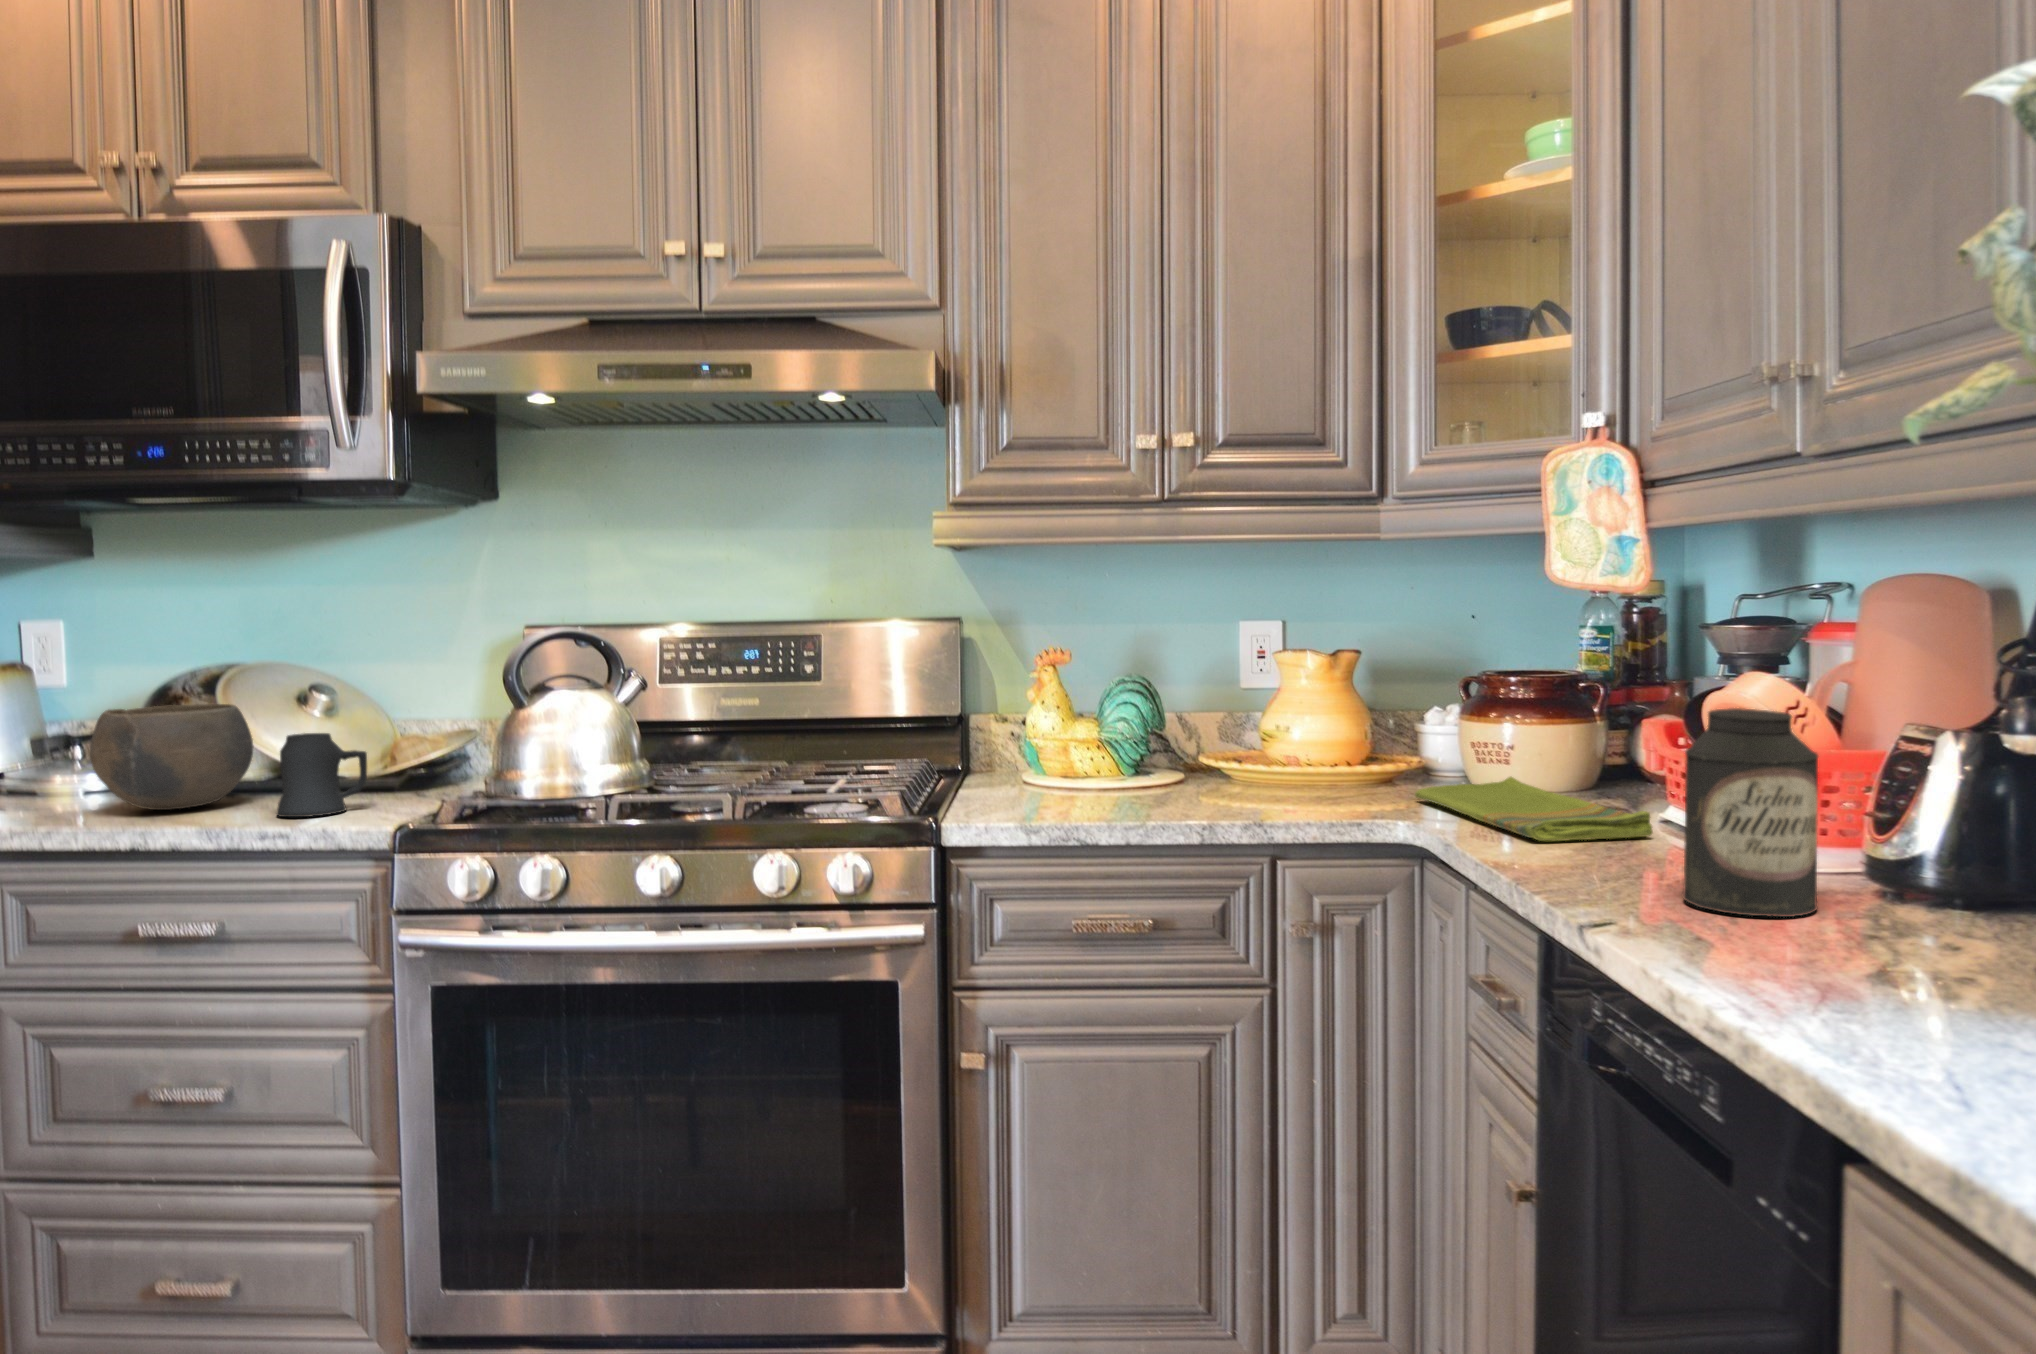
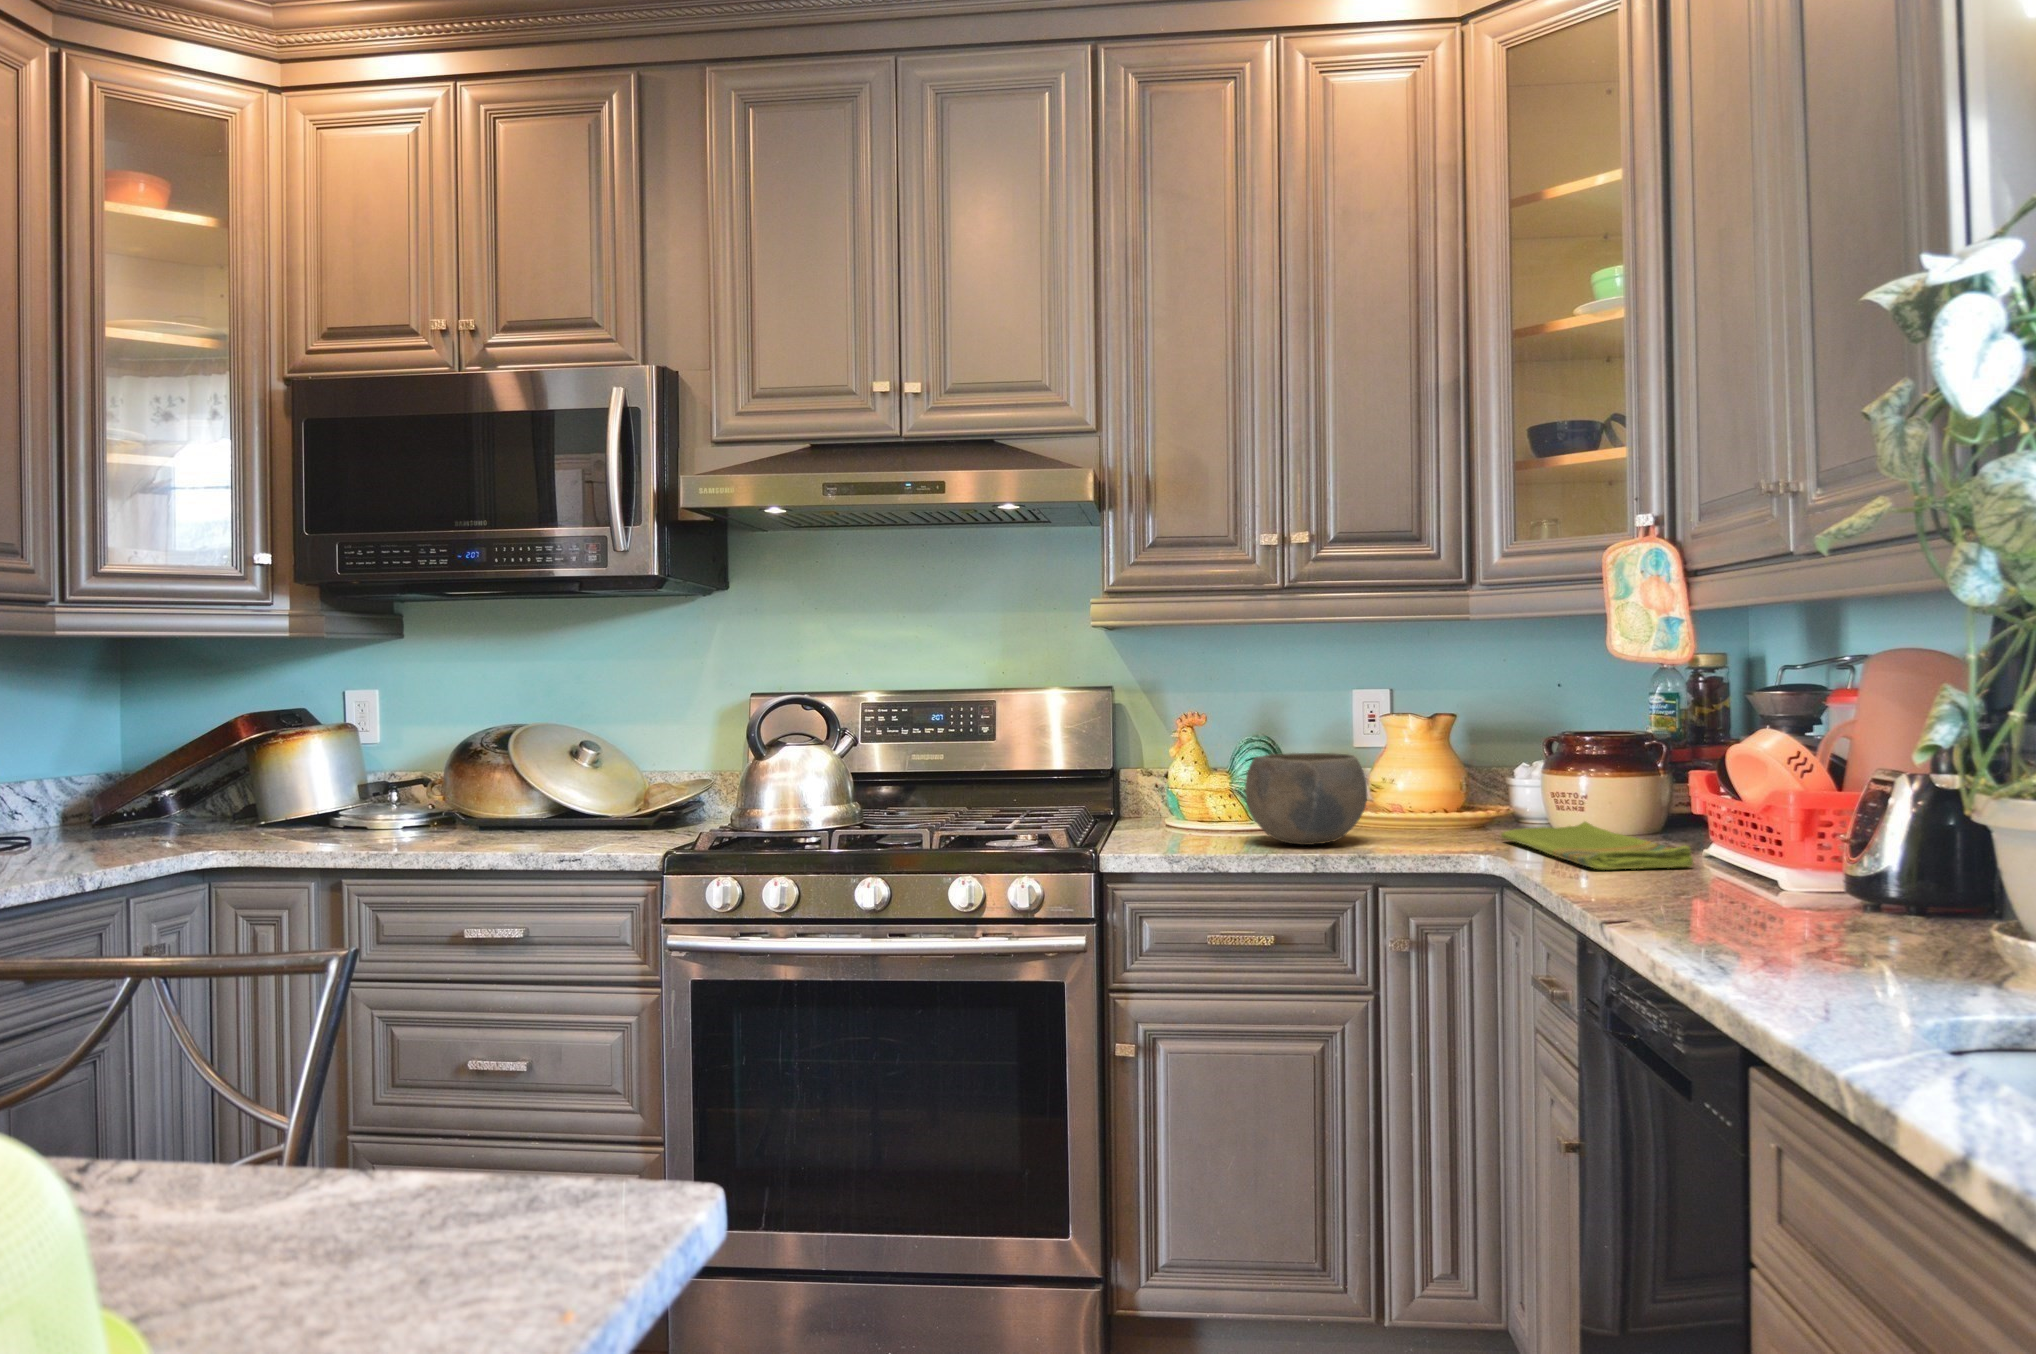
bowl: present [90,704,253,810] -> present [1245,753,1367,845]
canister: present [1683,708,1818,917] -> none [1692,757,1798,918]
mug: present [277,733,367,817] -> none [568,778,636,845]

